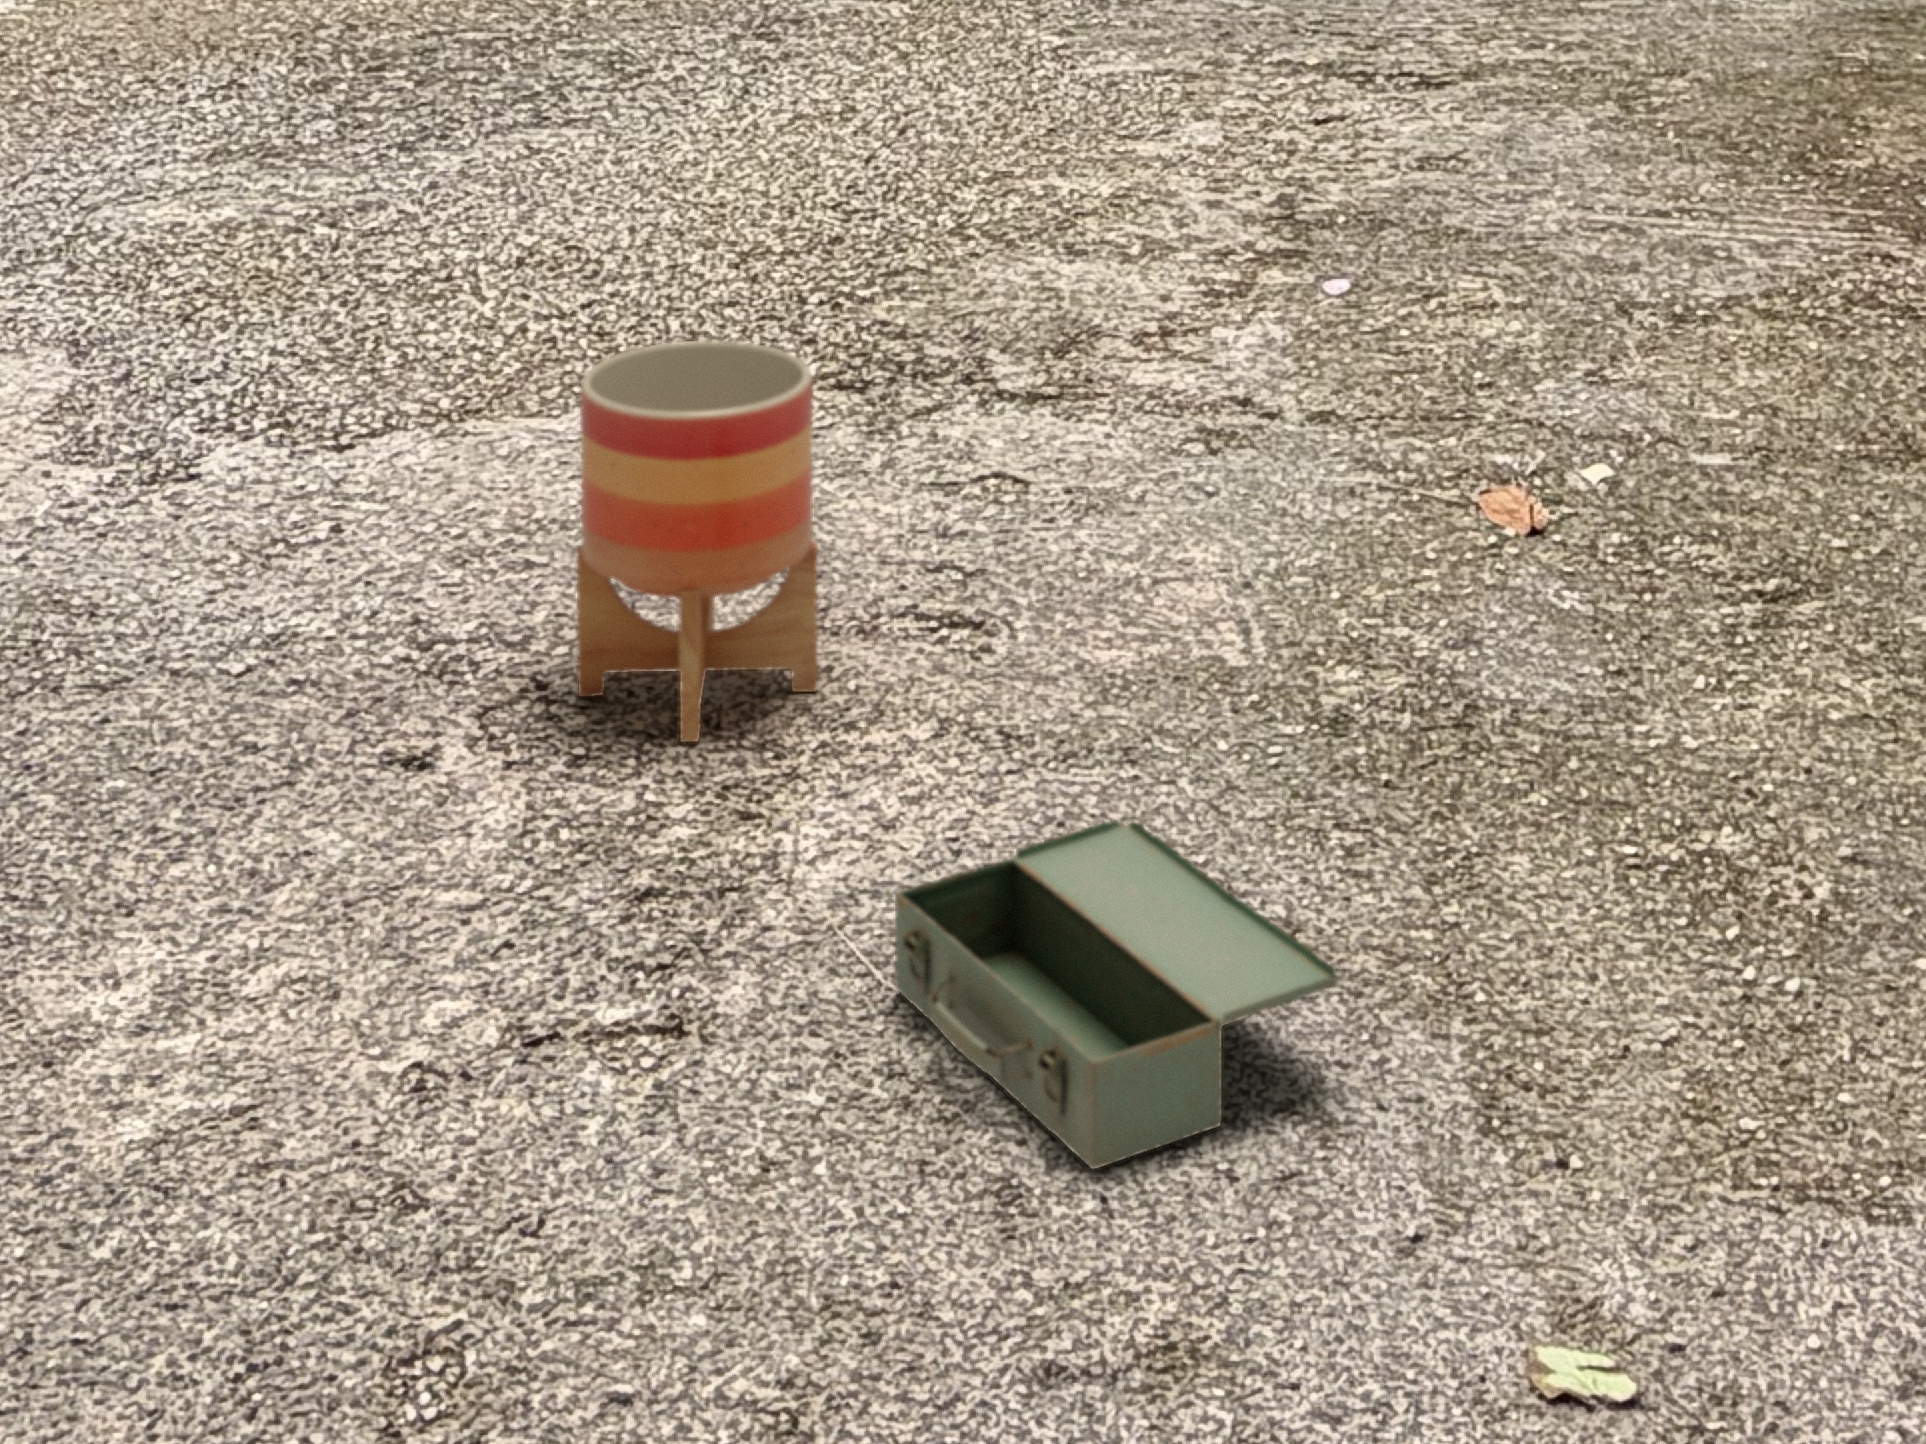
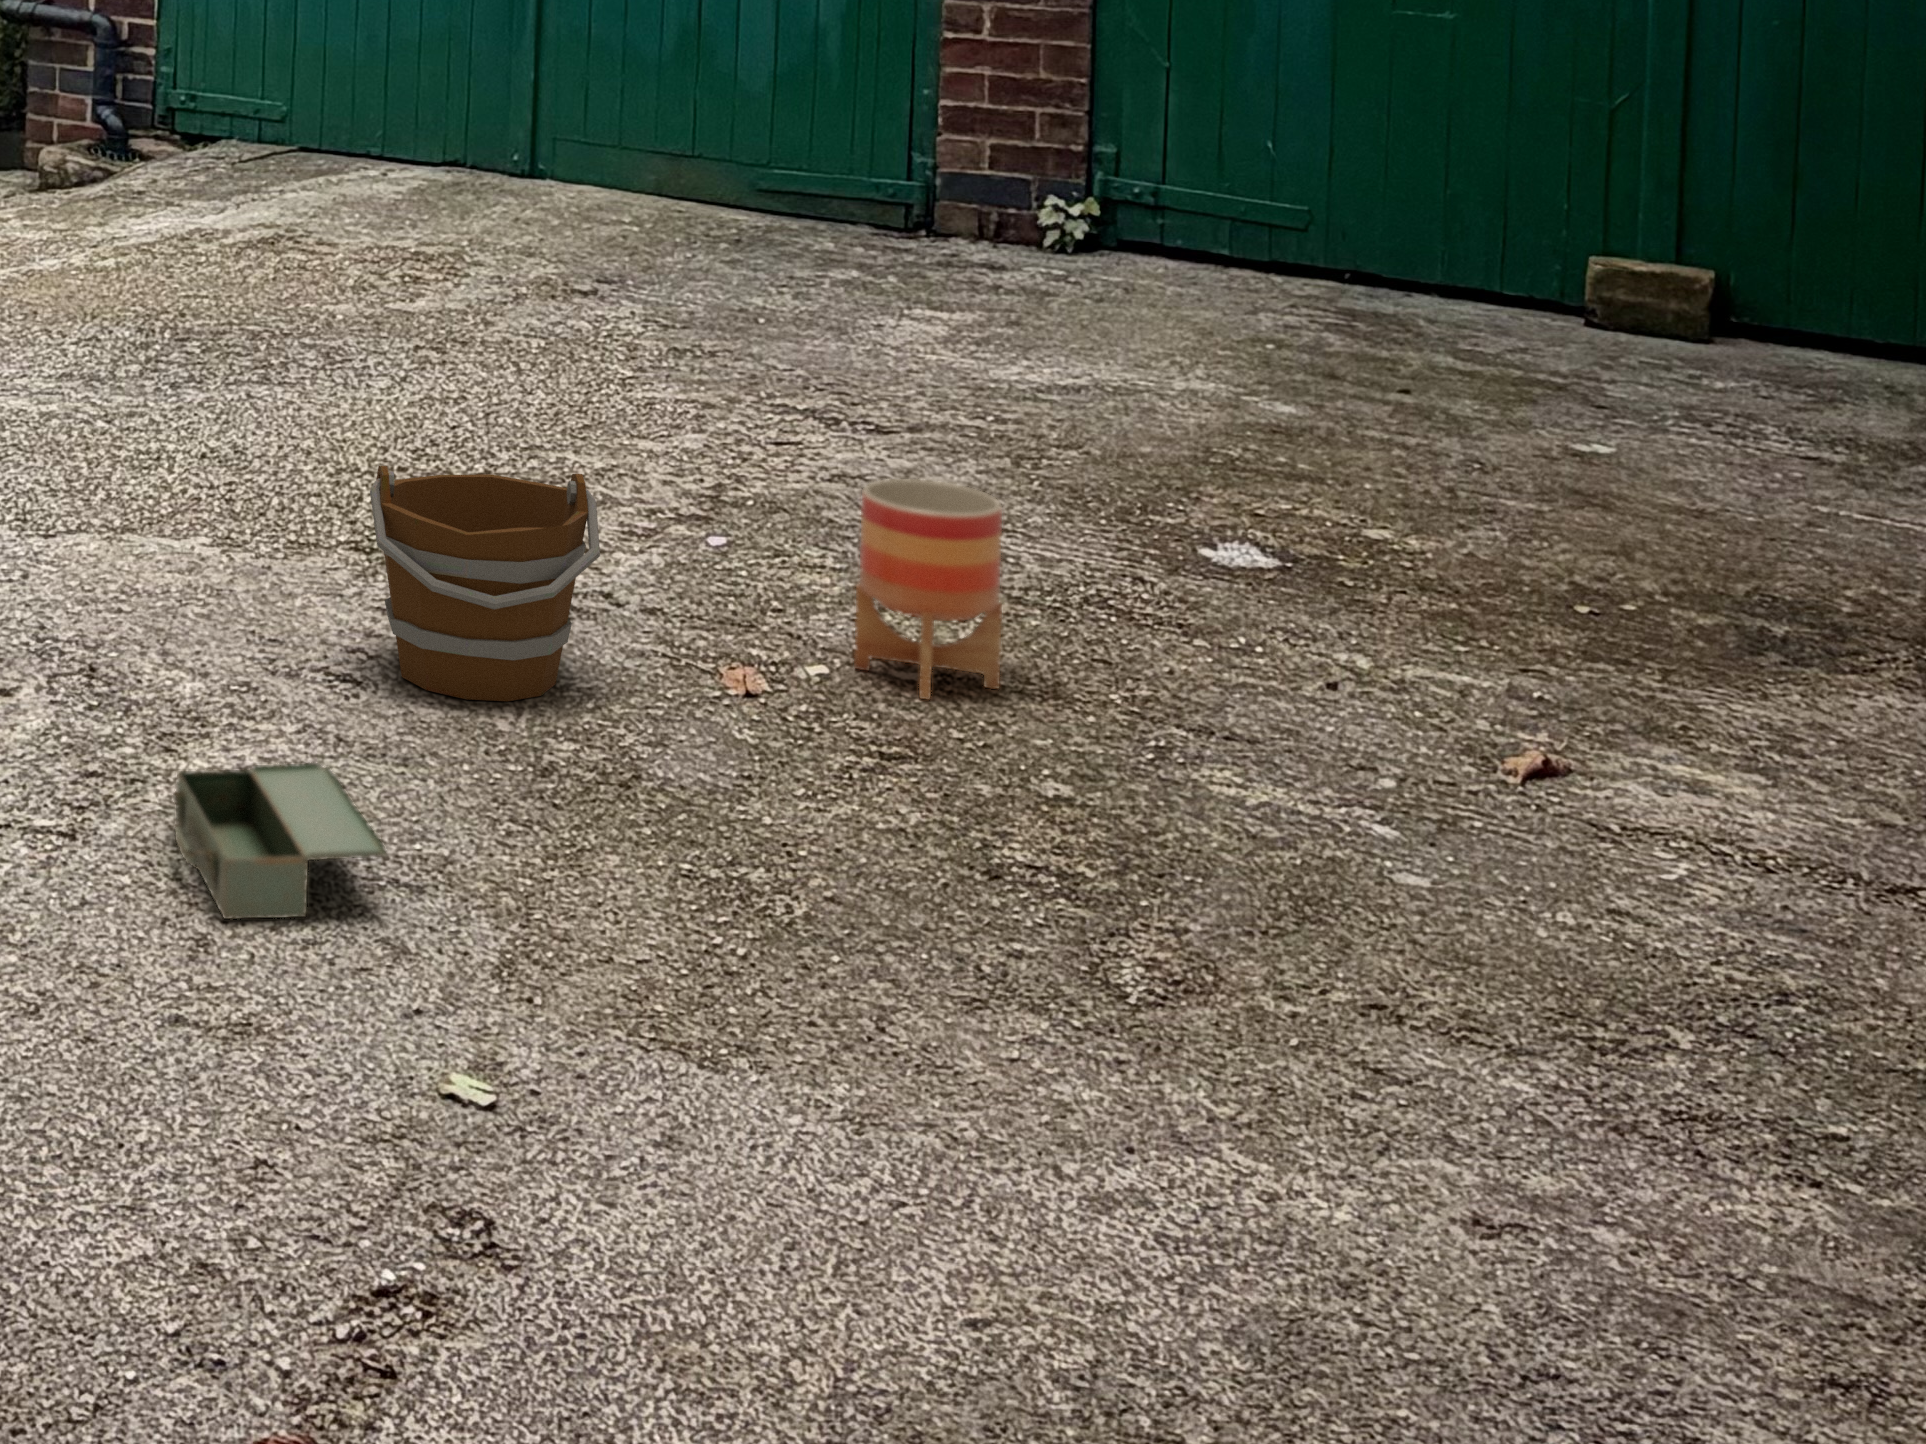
bucket: none [1005,231,1373,625] -> present [370,465,600,701]
planter: present [576,340,818,742] -> present [854,479,1002,699]

